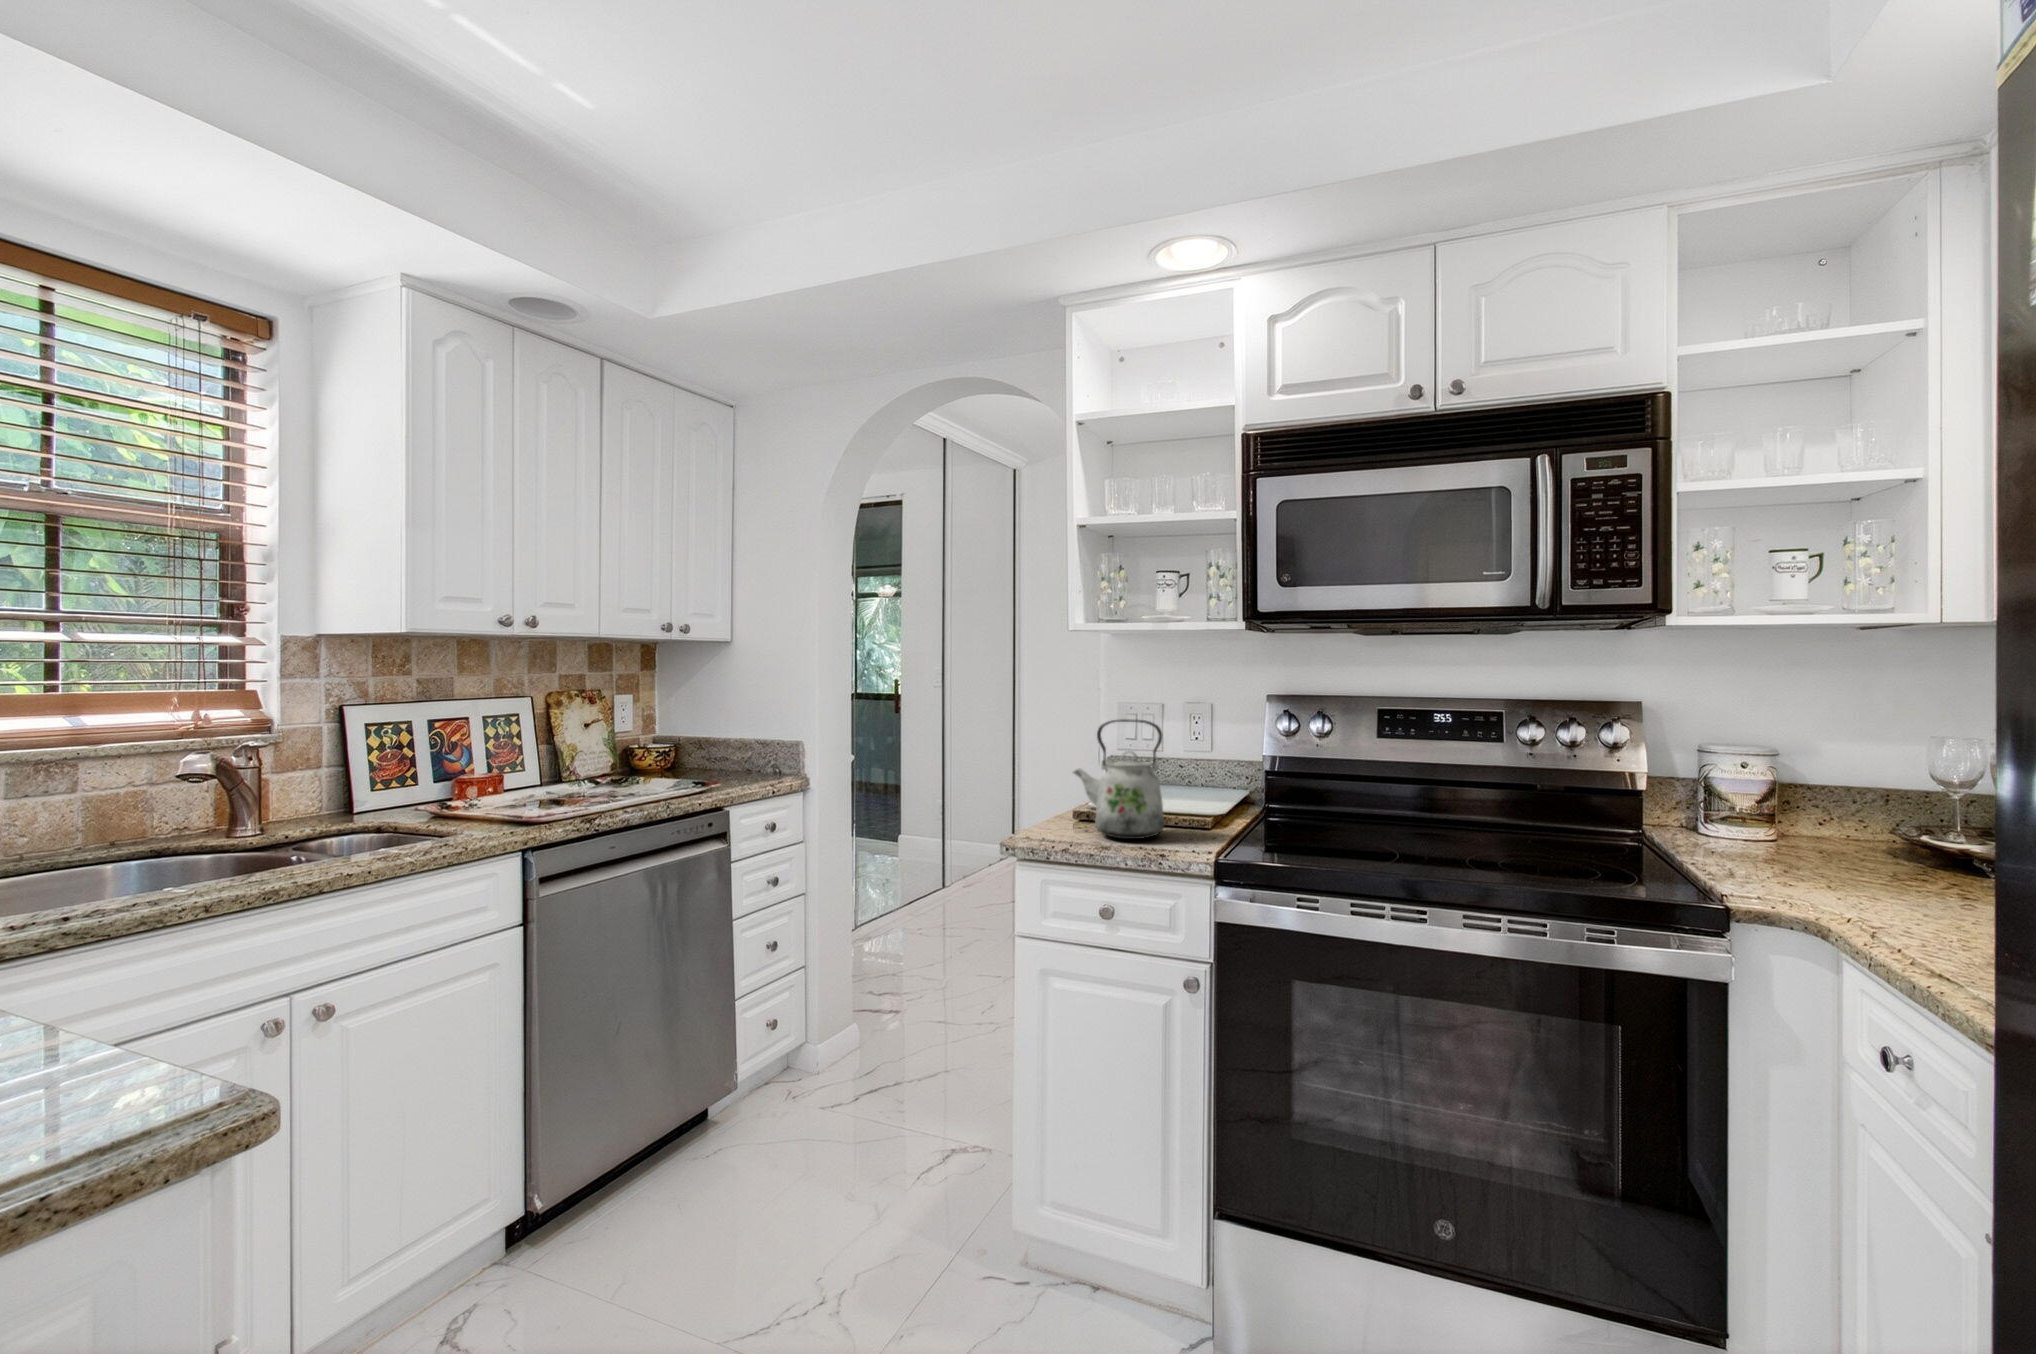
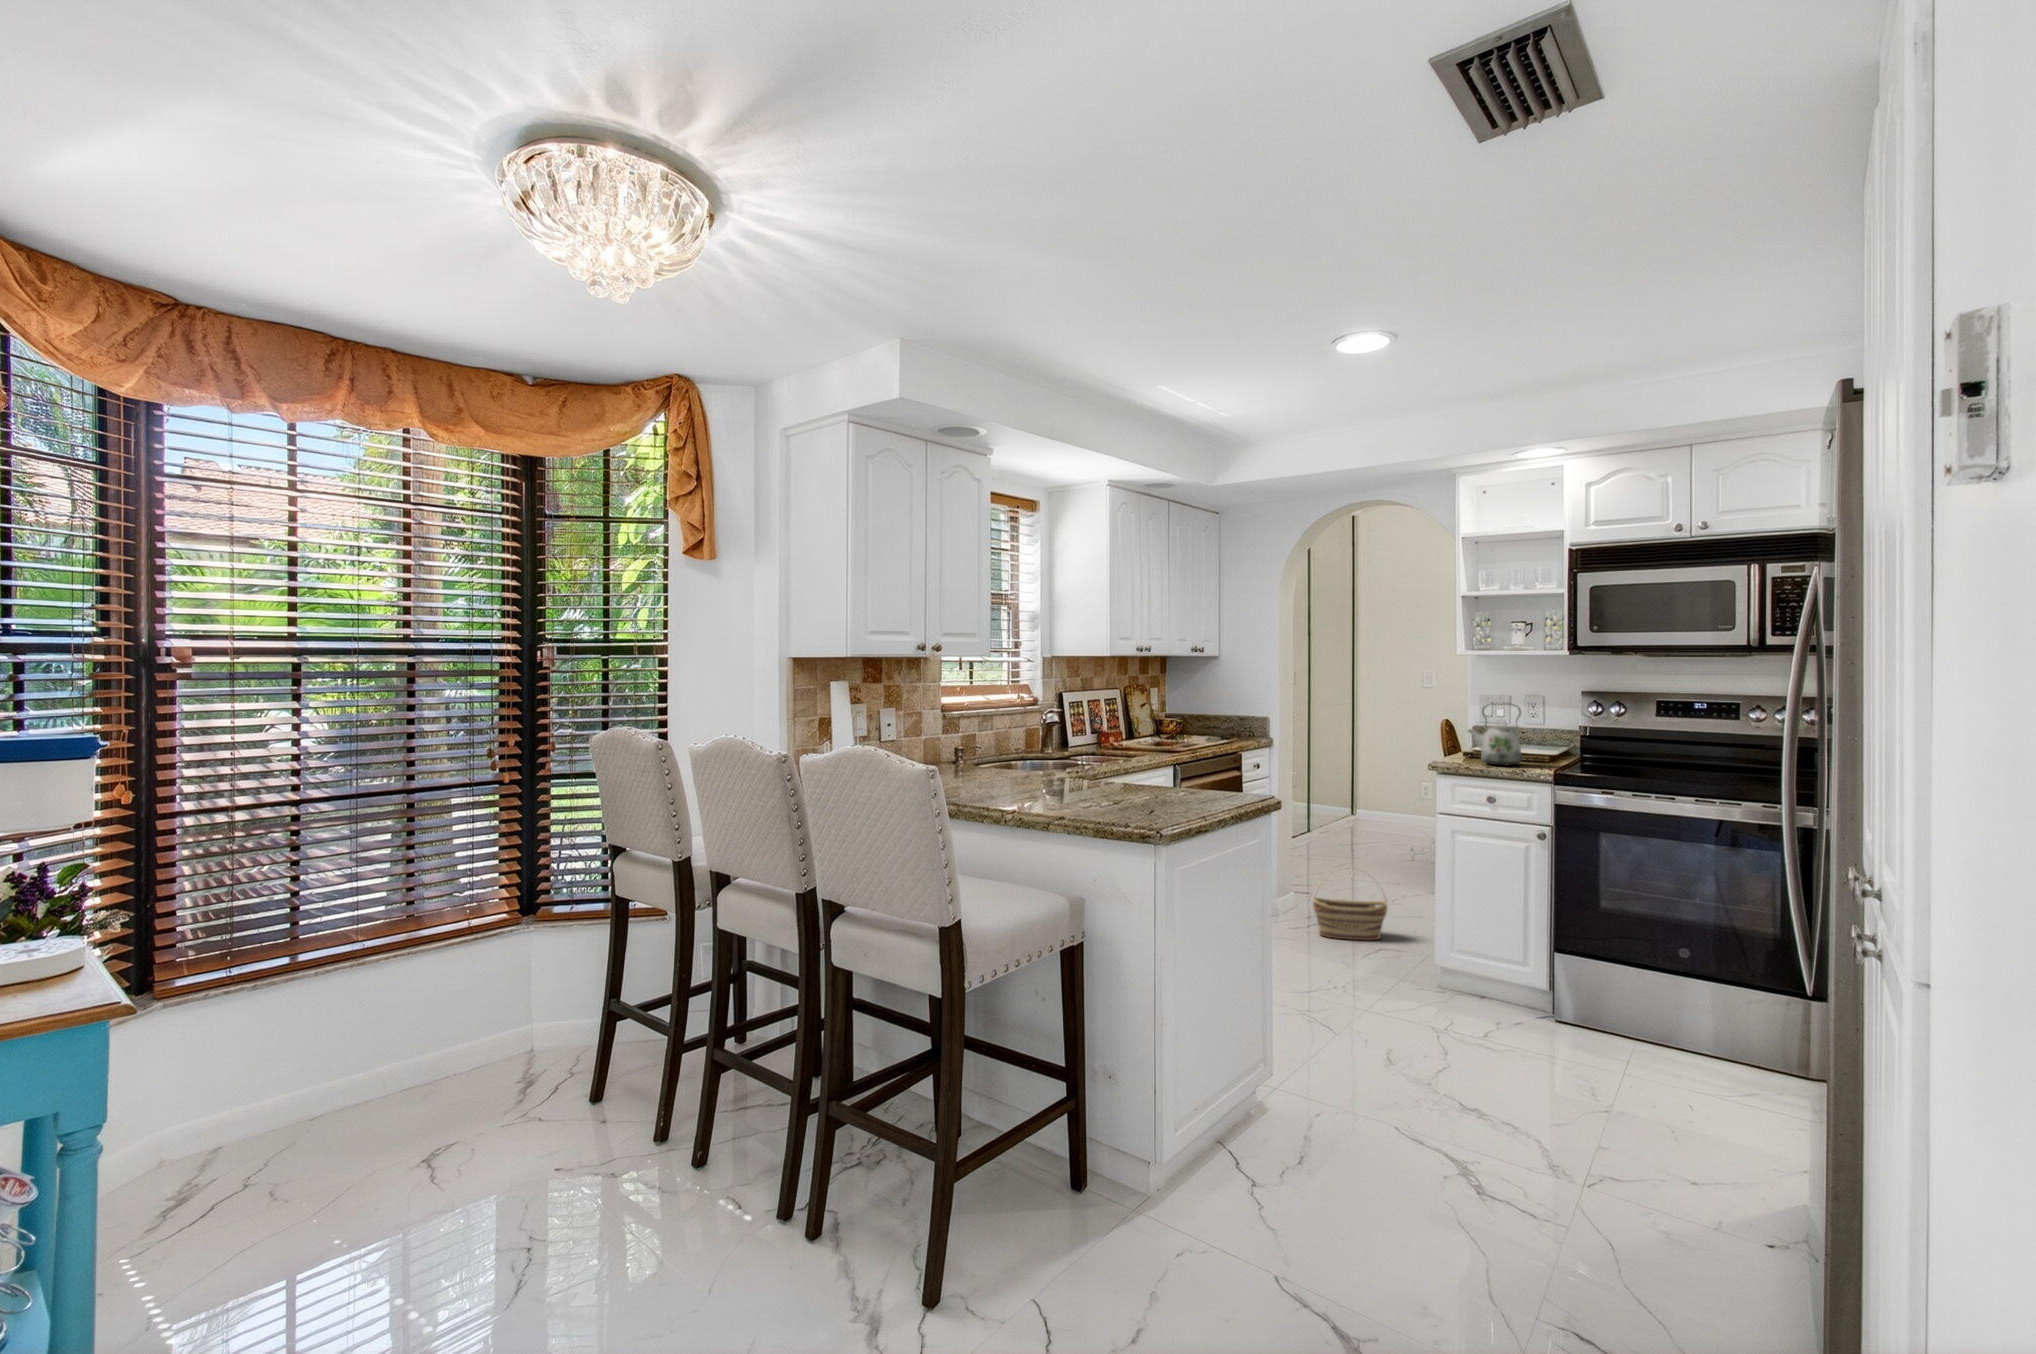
basket: none [853,1003,976,1134] -> present [1313,867,1387,940]

